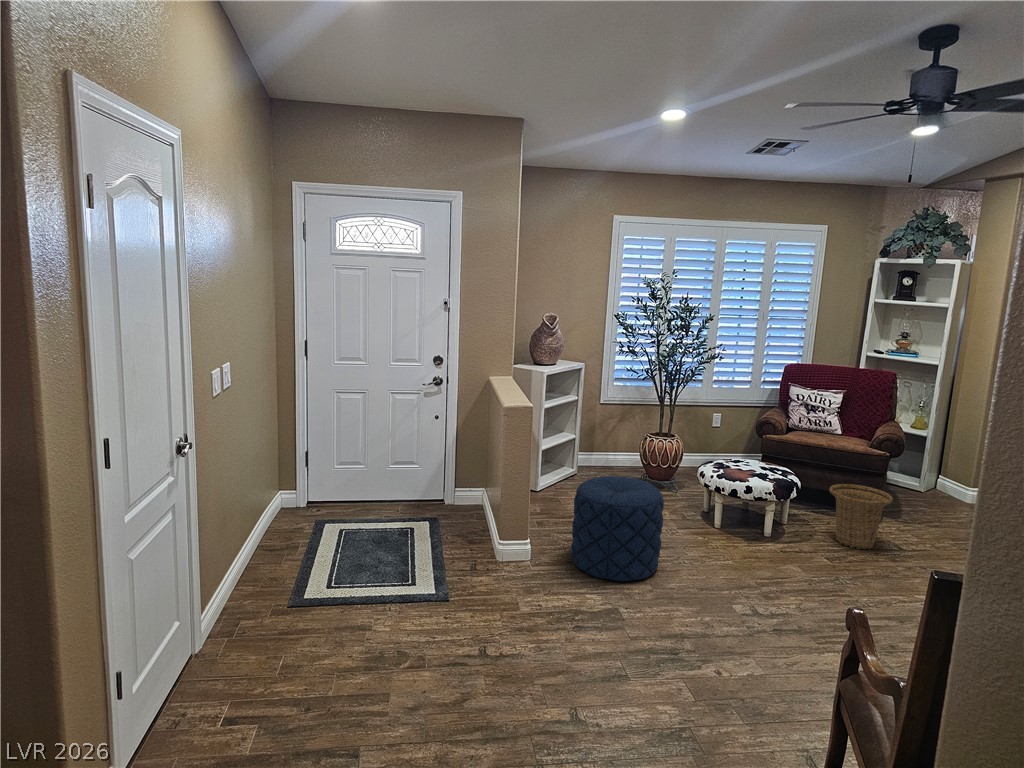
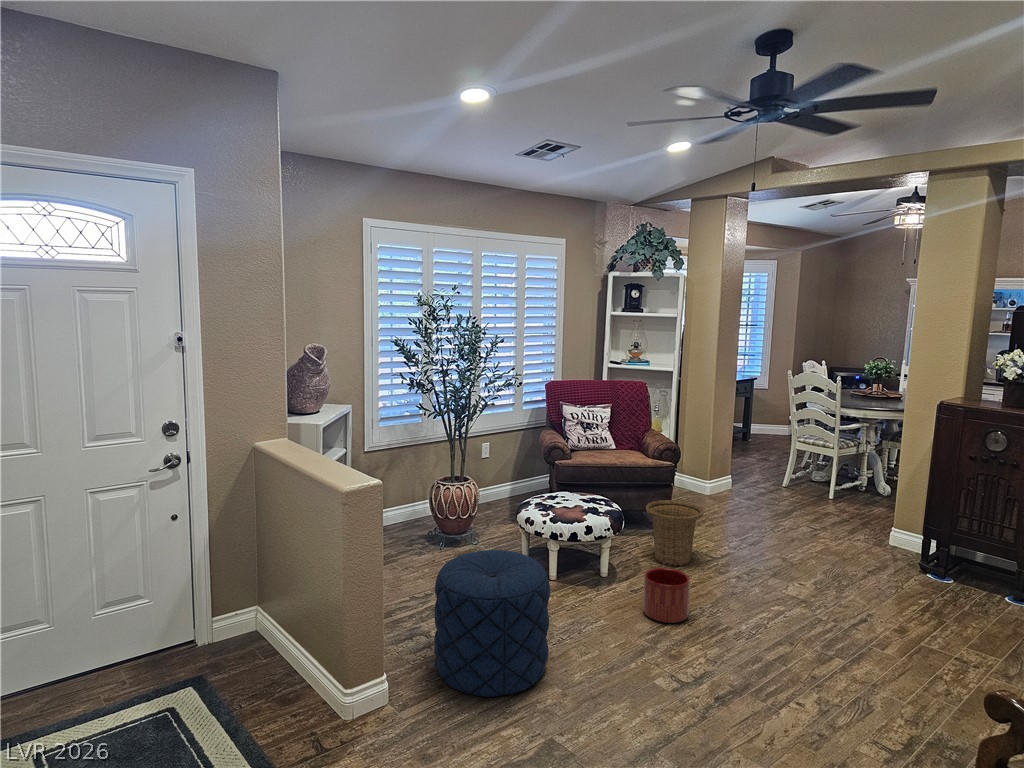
planter: none [776,533,825,583] -> present [643,568,690,623]

